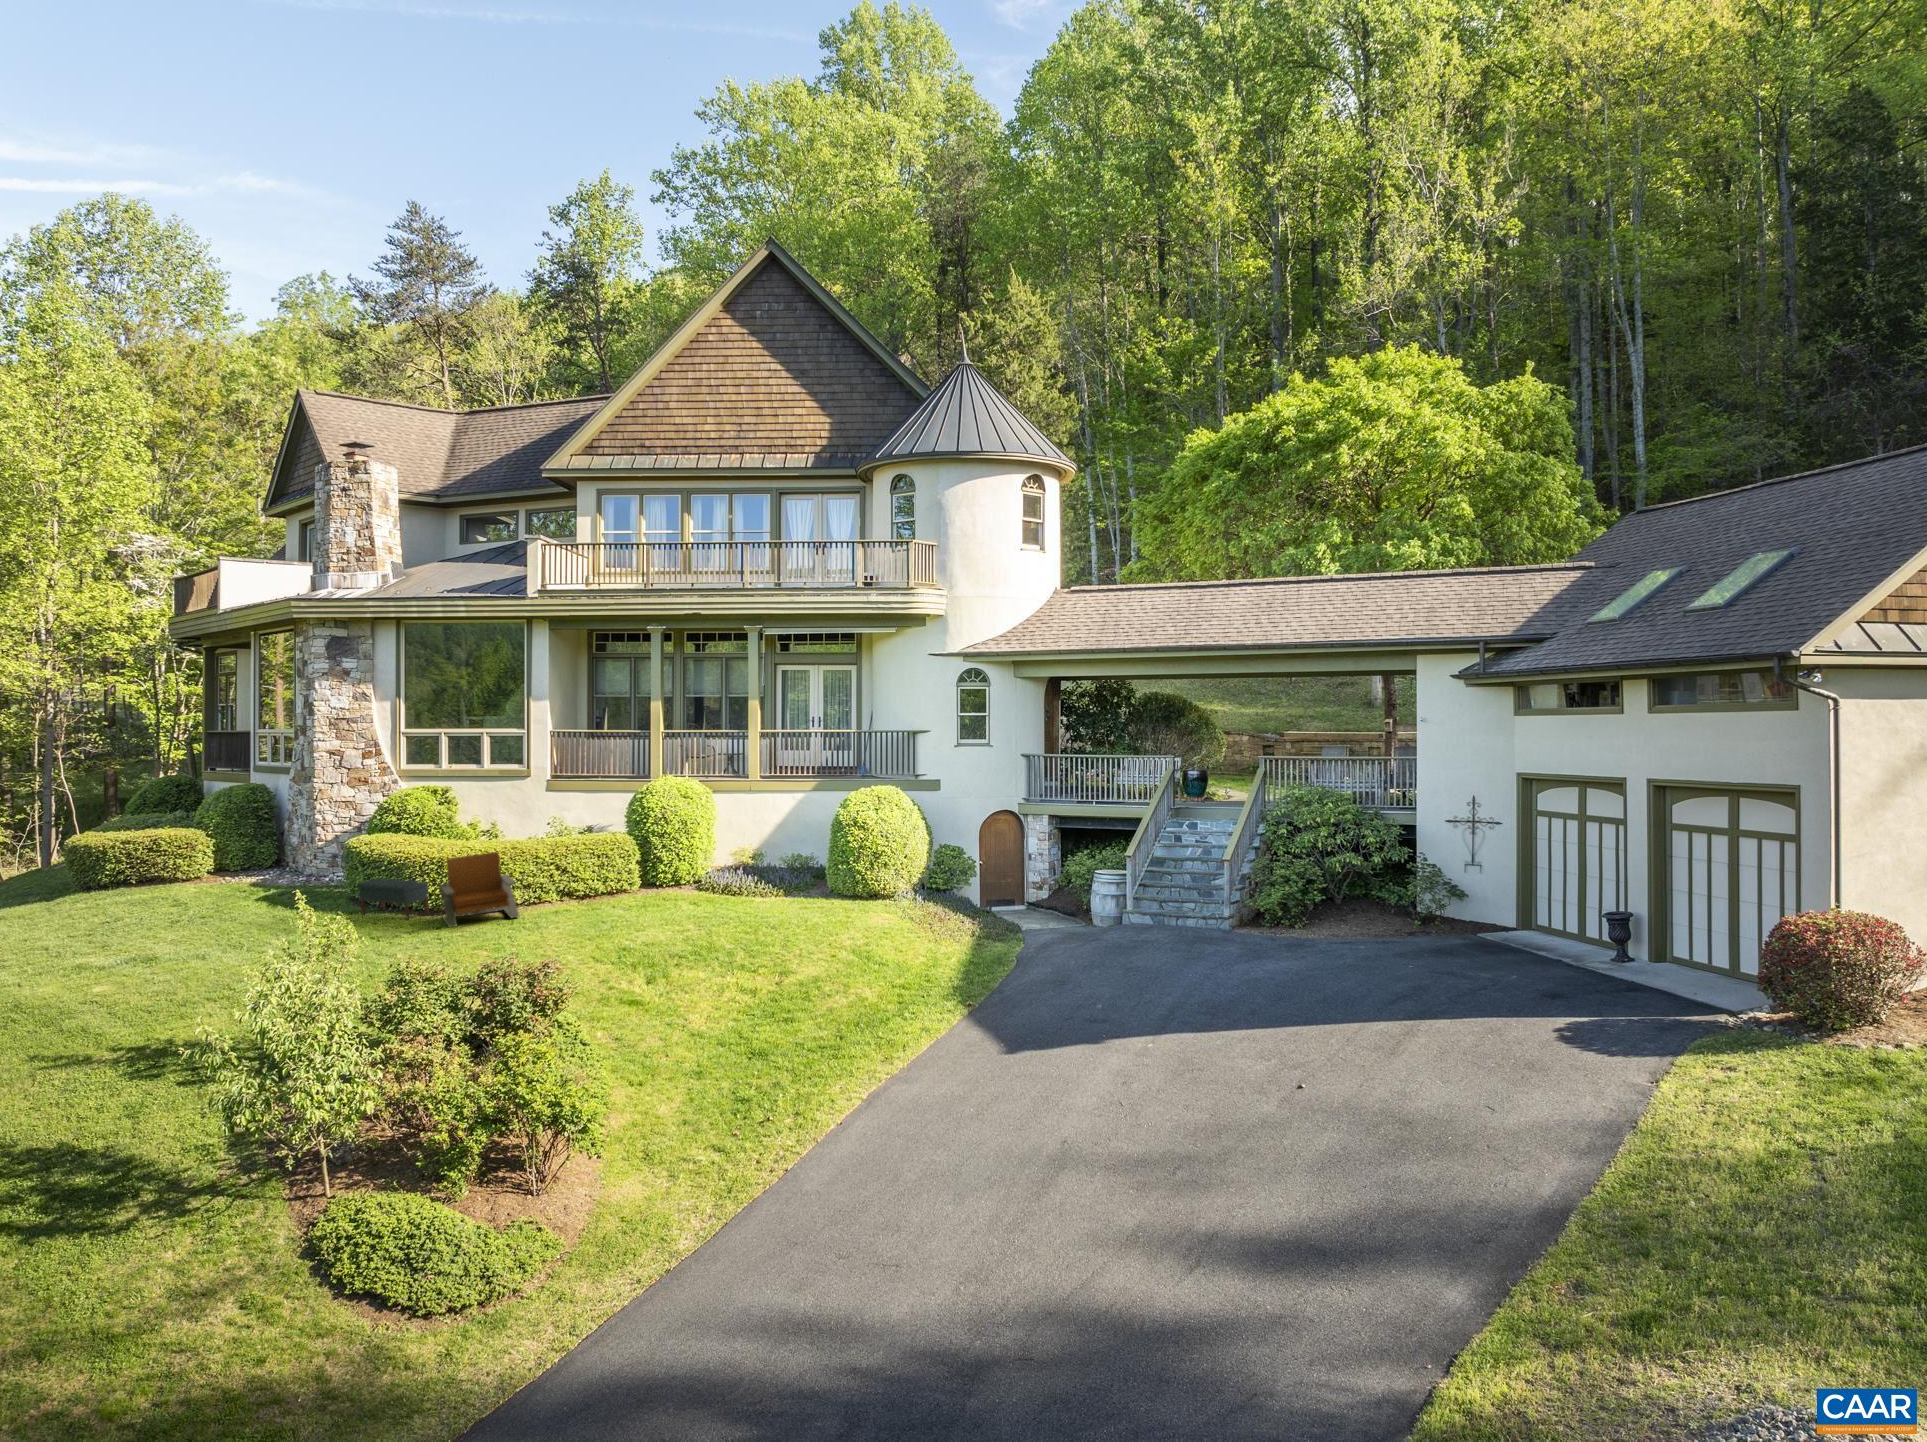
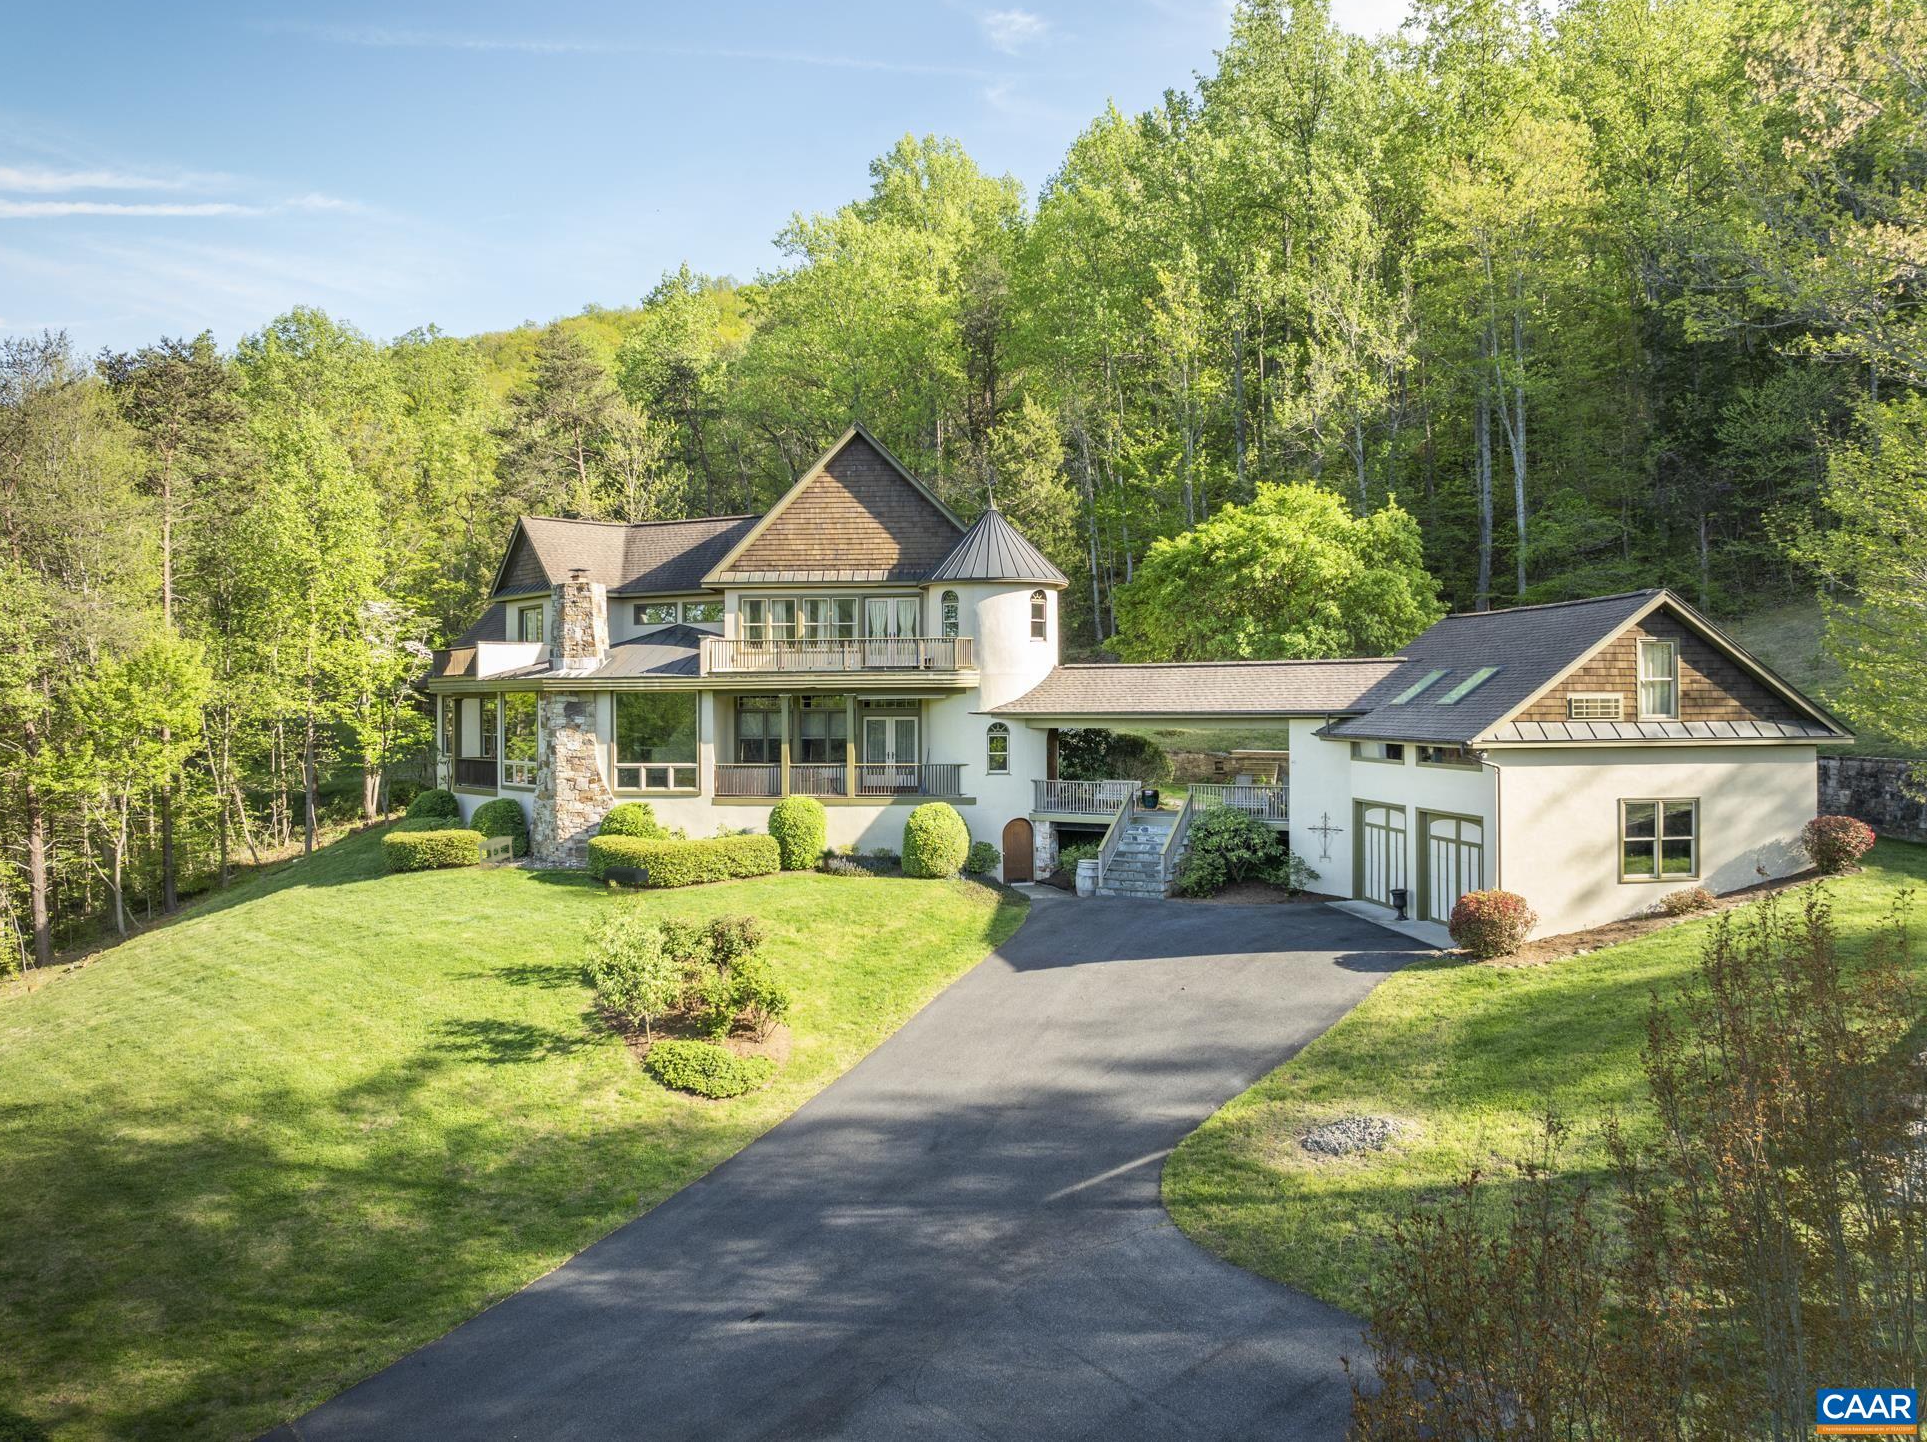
side table: none [182,836,249,886] -> present [477,836,513,868]
potted plant: none [692,848,735,887] -> present [814,848,837,871]
lounge chair: present [439,852,519,927] -> none [656,849,708,899]

